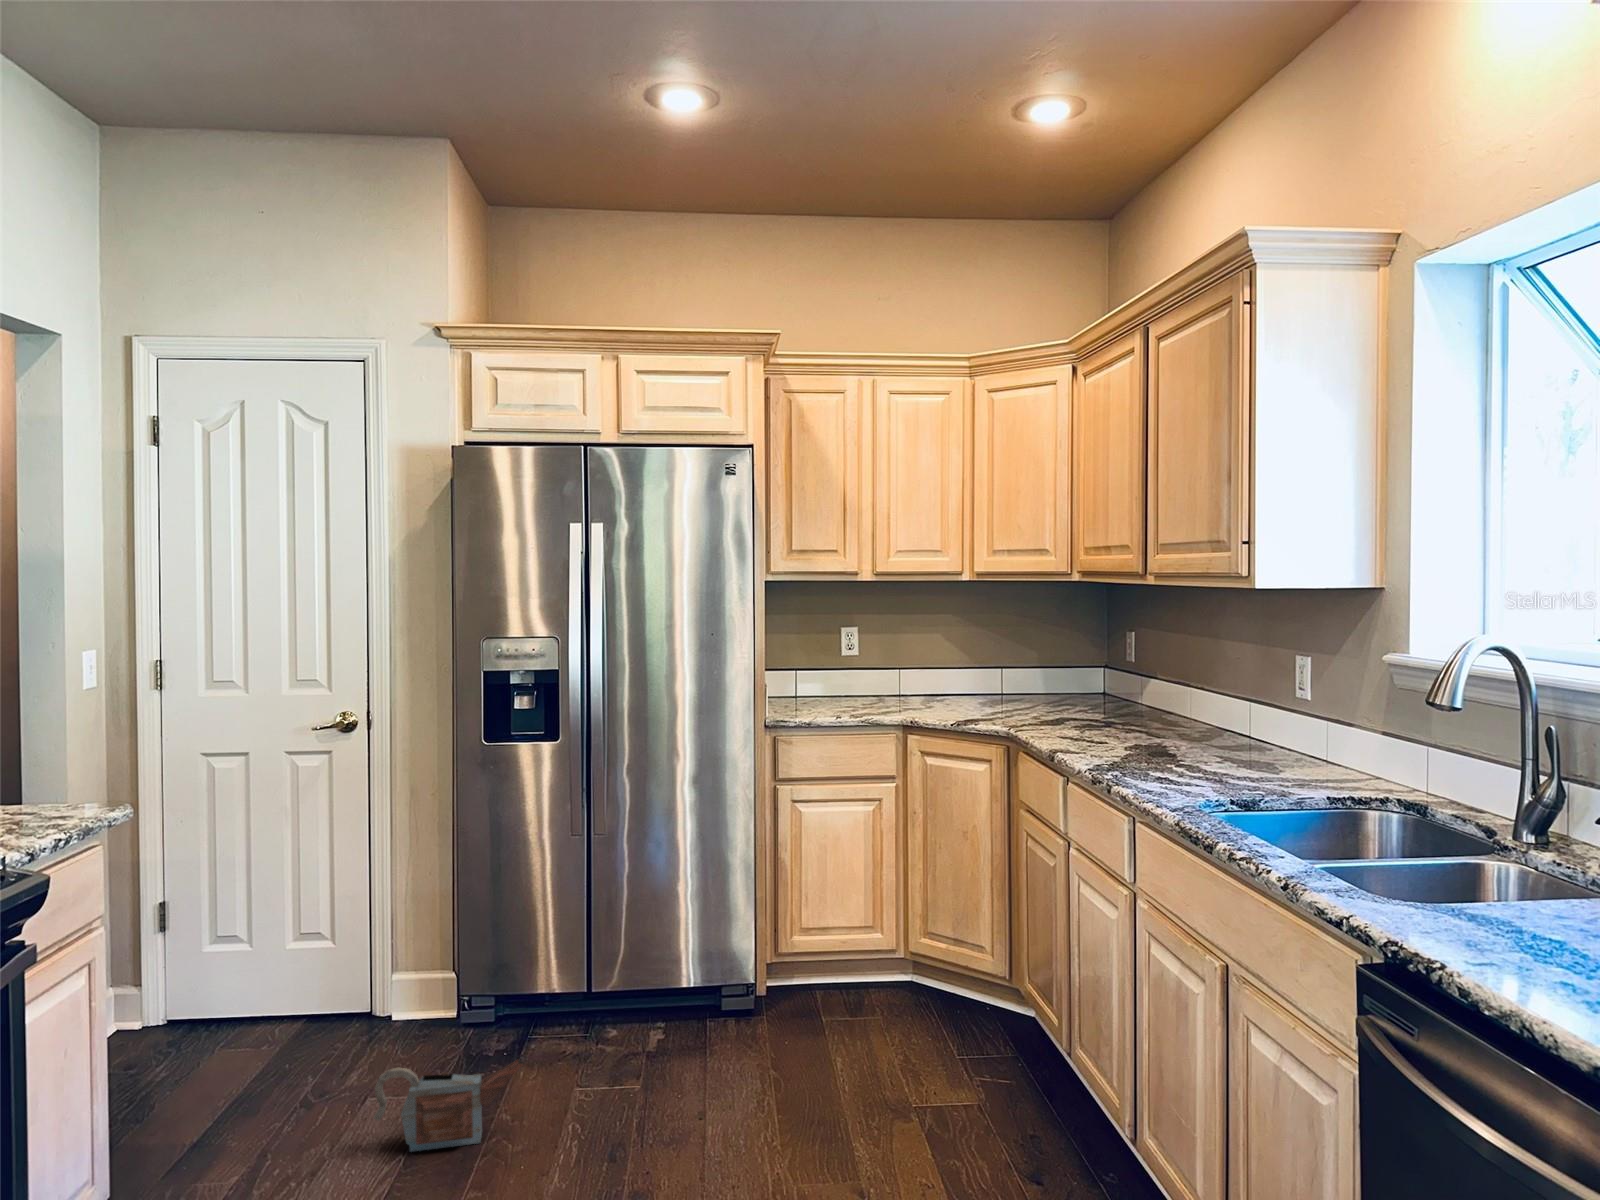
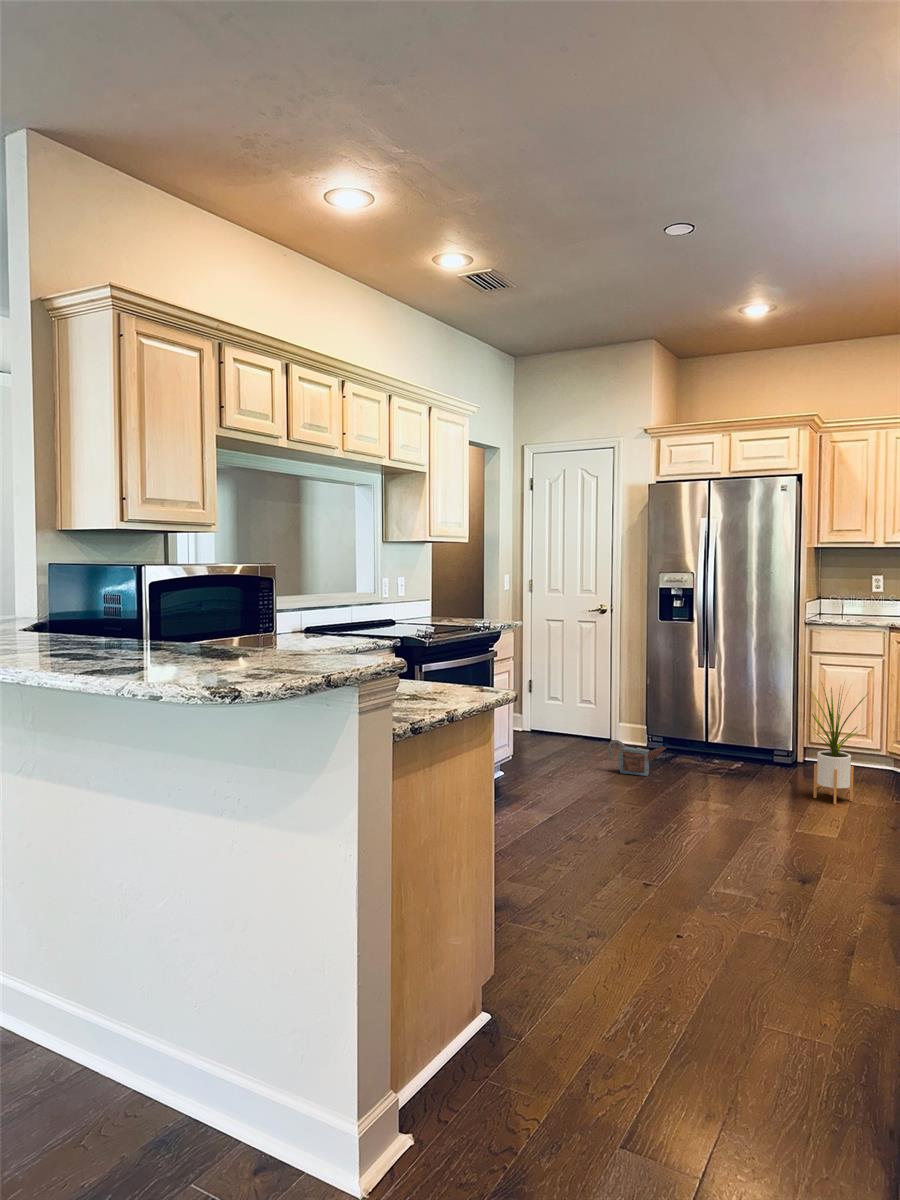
house plant: none [817,853,954,1129] -> present [807,687,867,804]

